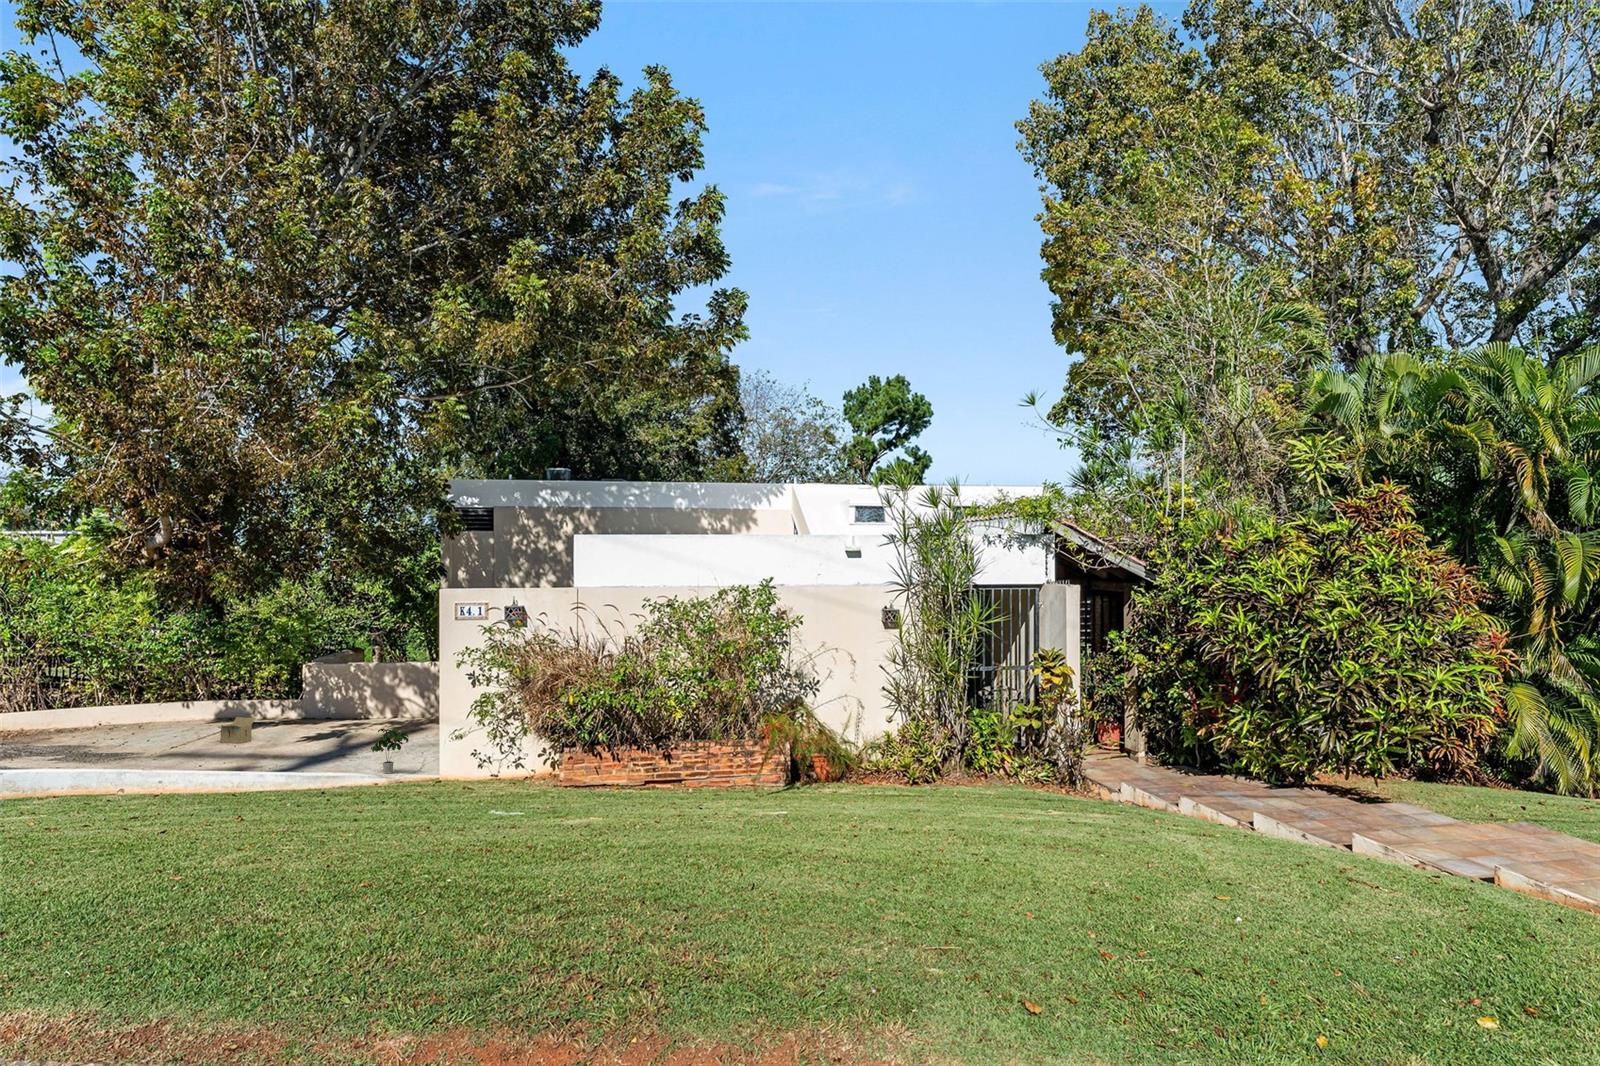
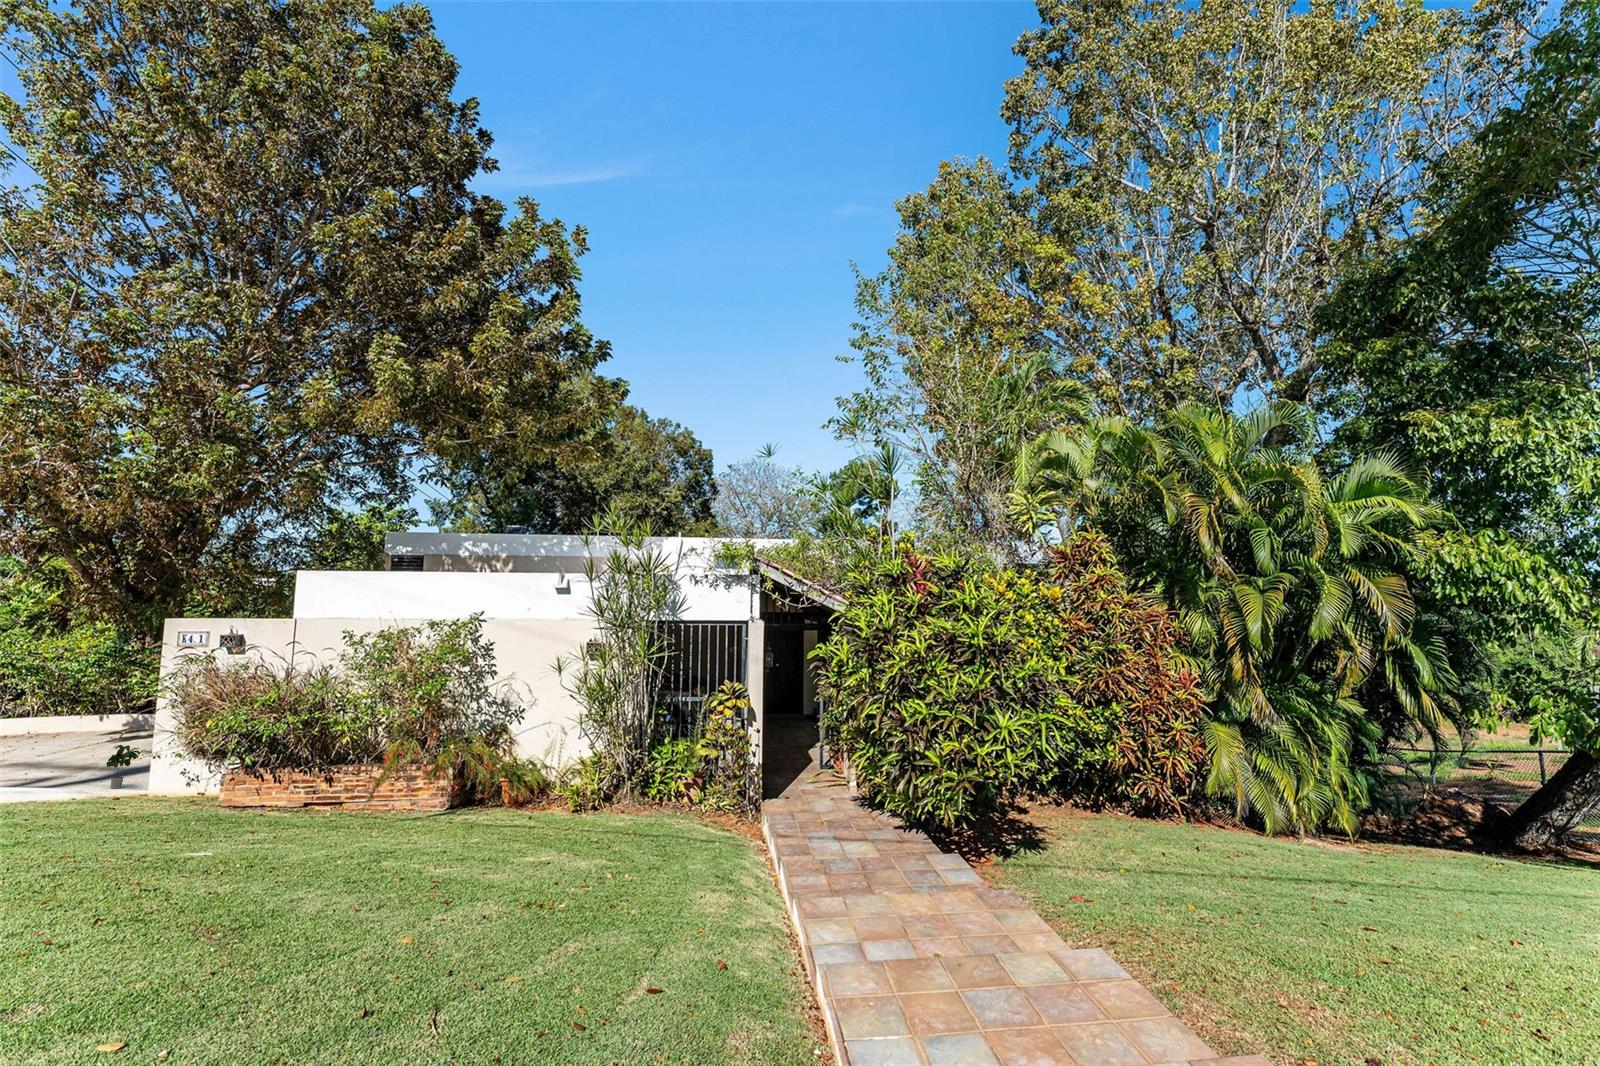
cardboard box: present [220,717,256,744] -> none [53,731,99,755]

